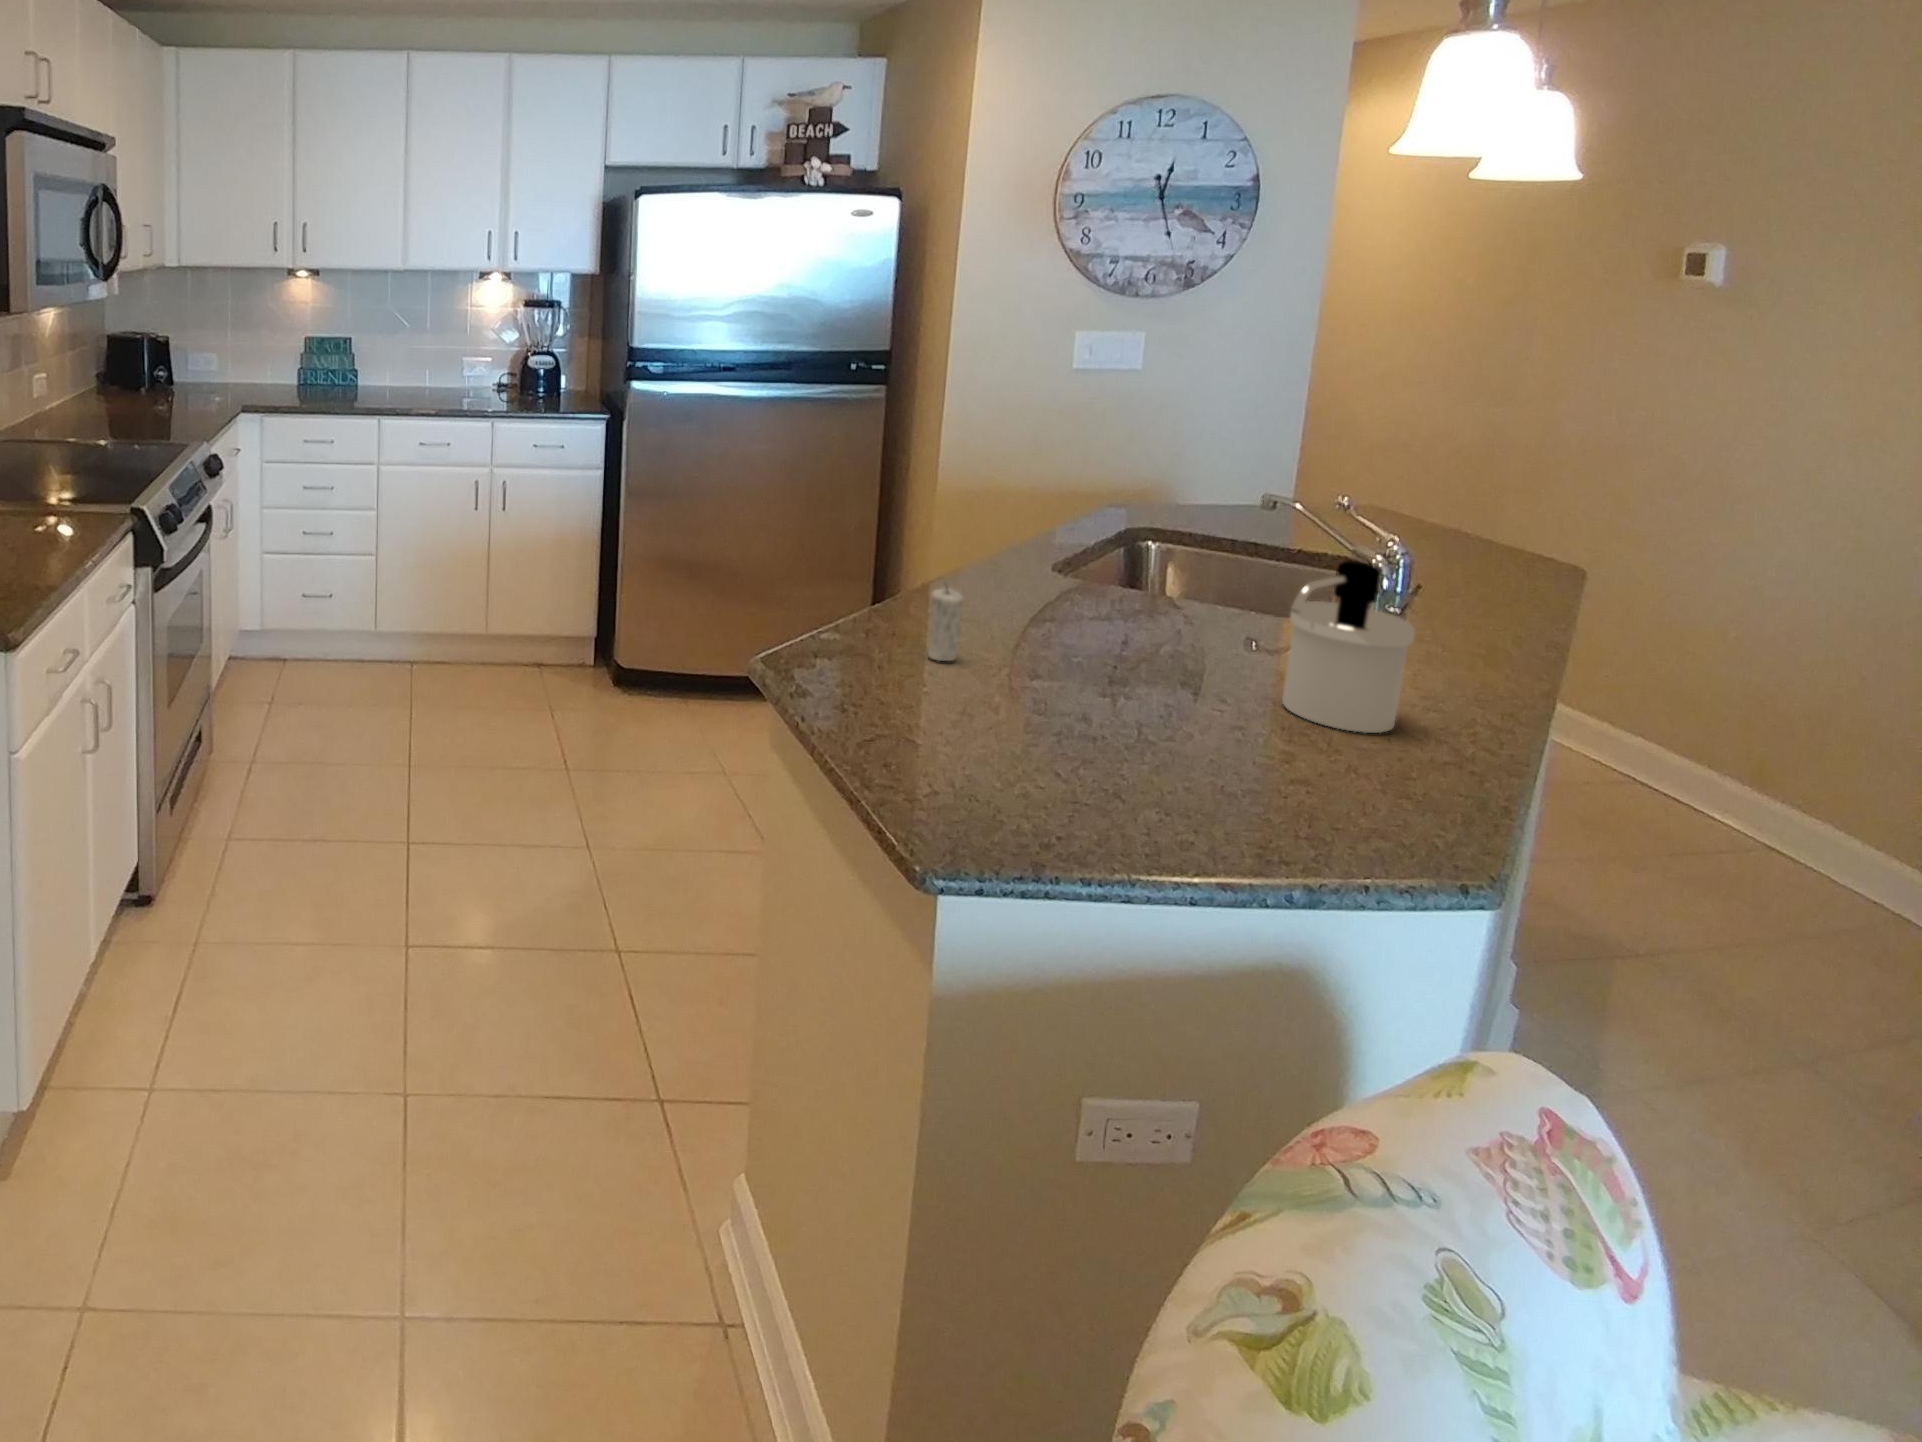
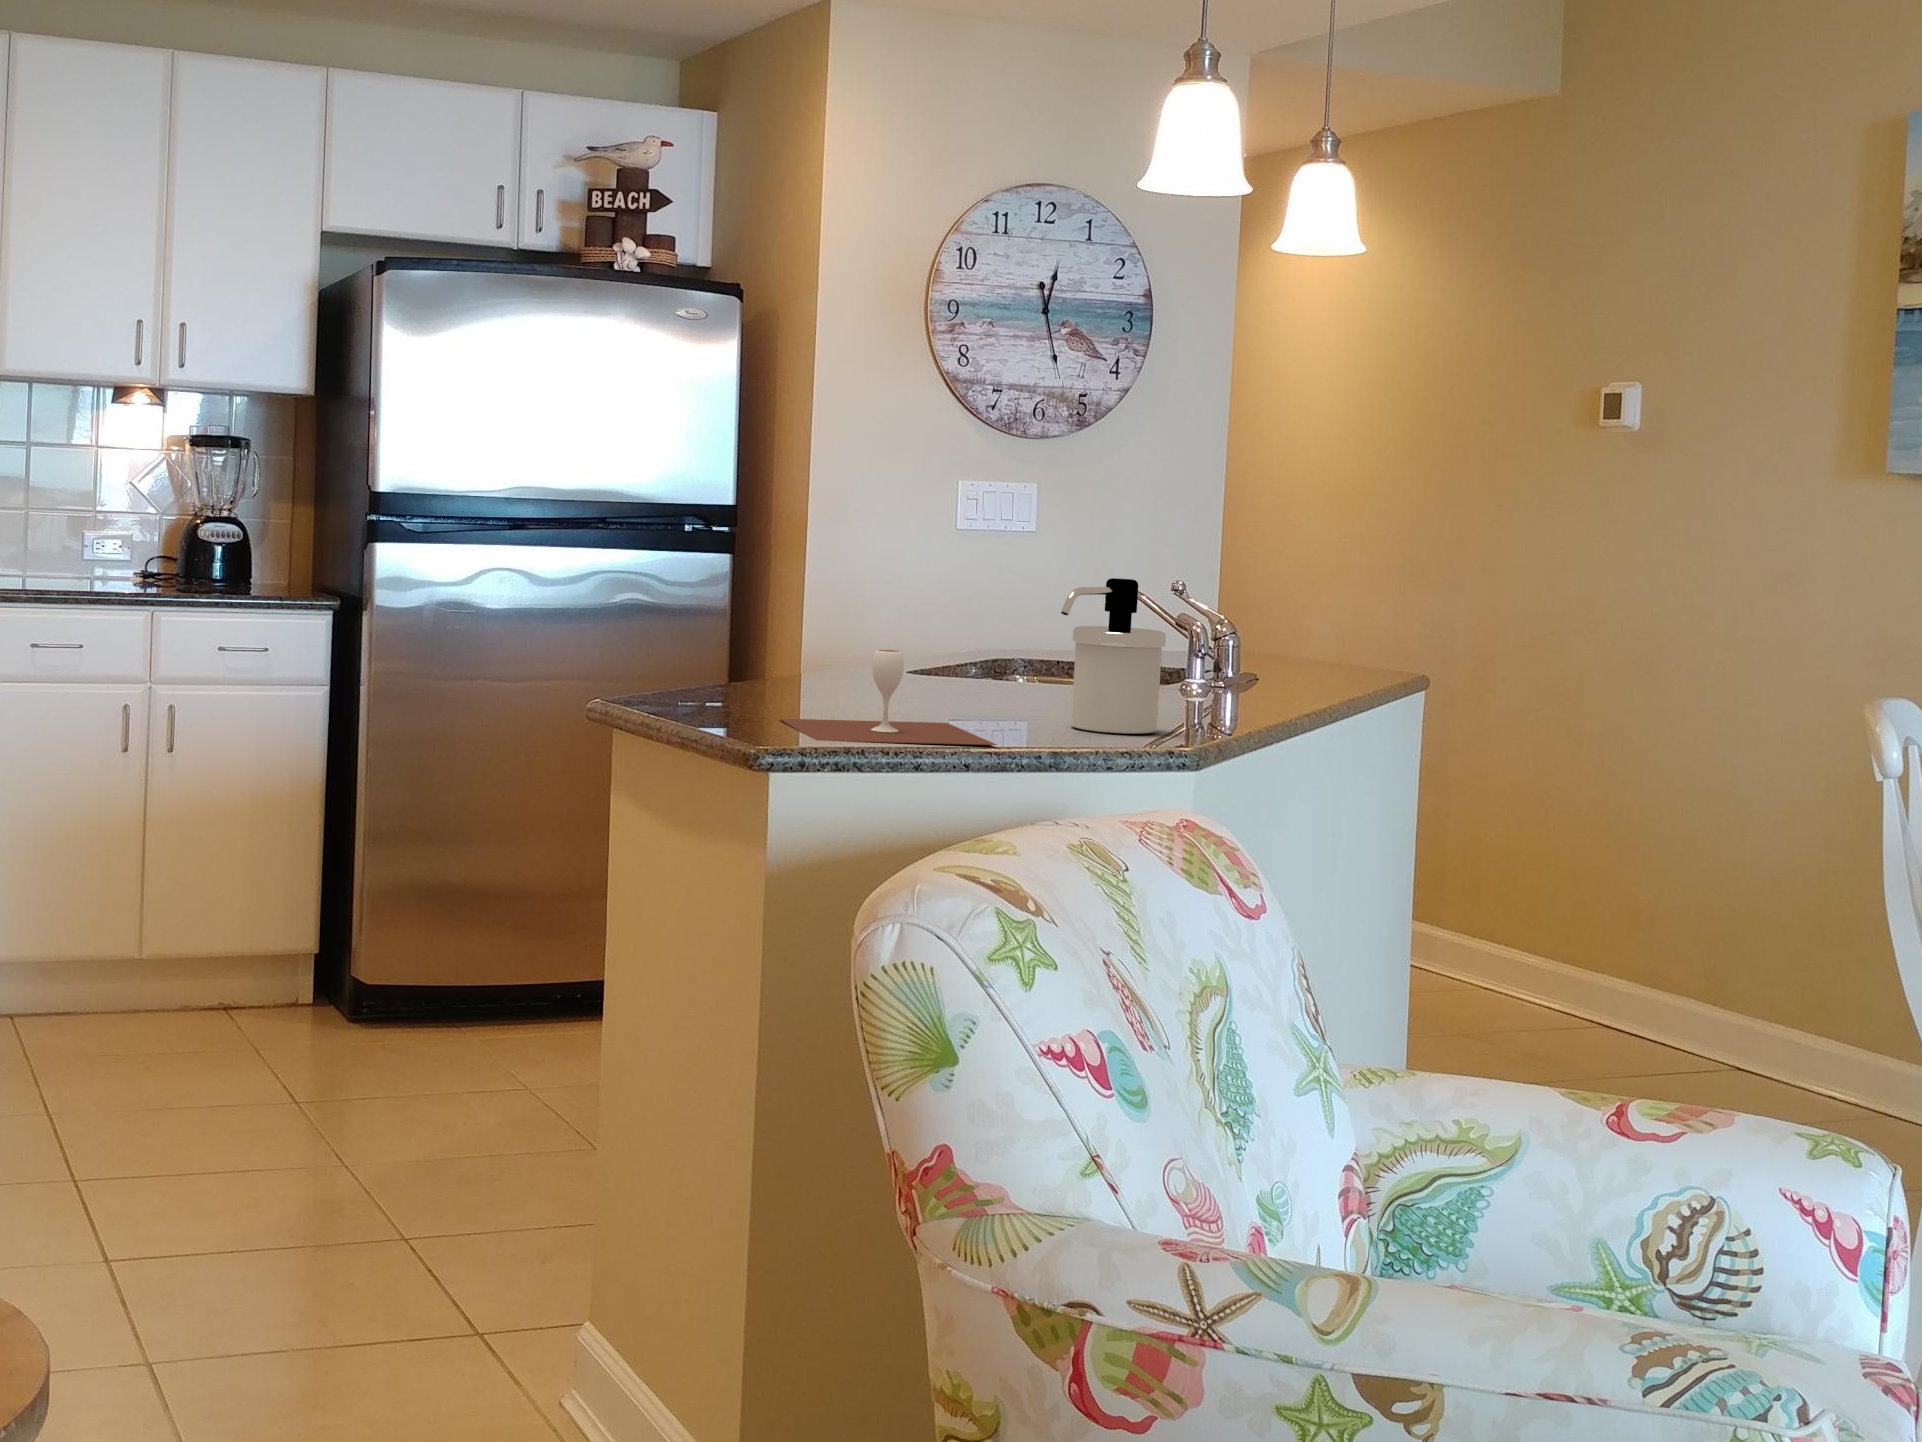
candle: present [928,588,963,661] -> none [751,618,785,709]
wine glass: none [961,653,1229,789] -> present [780,650,996,745]

